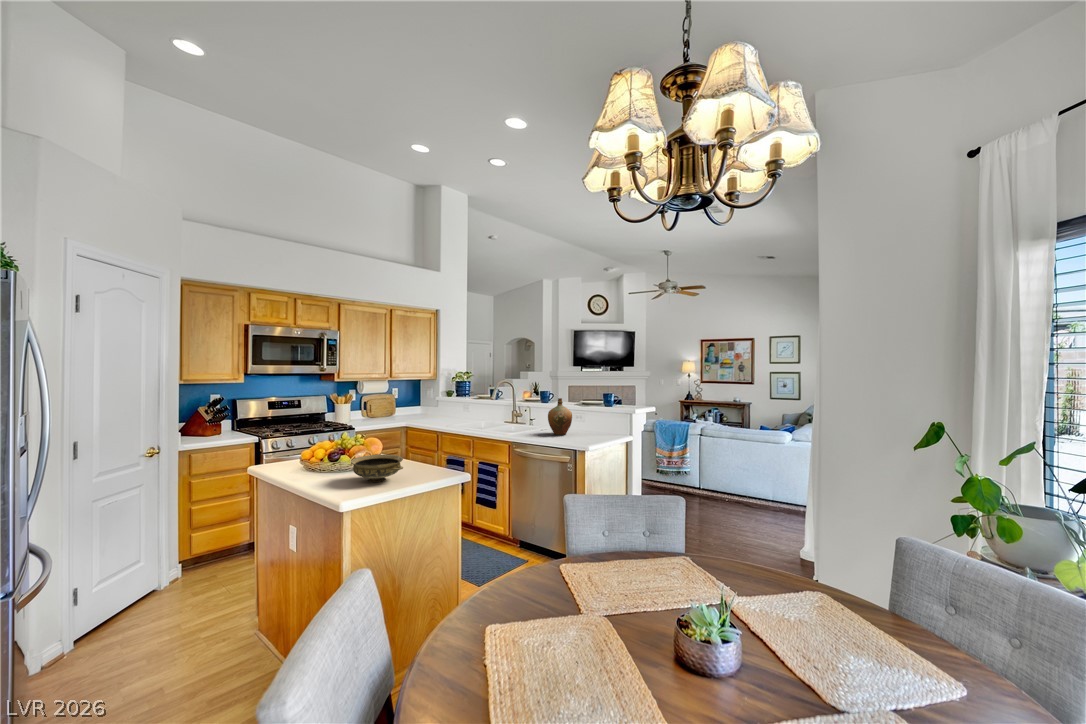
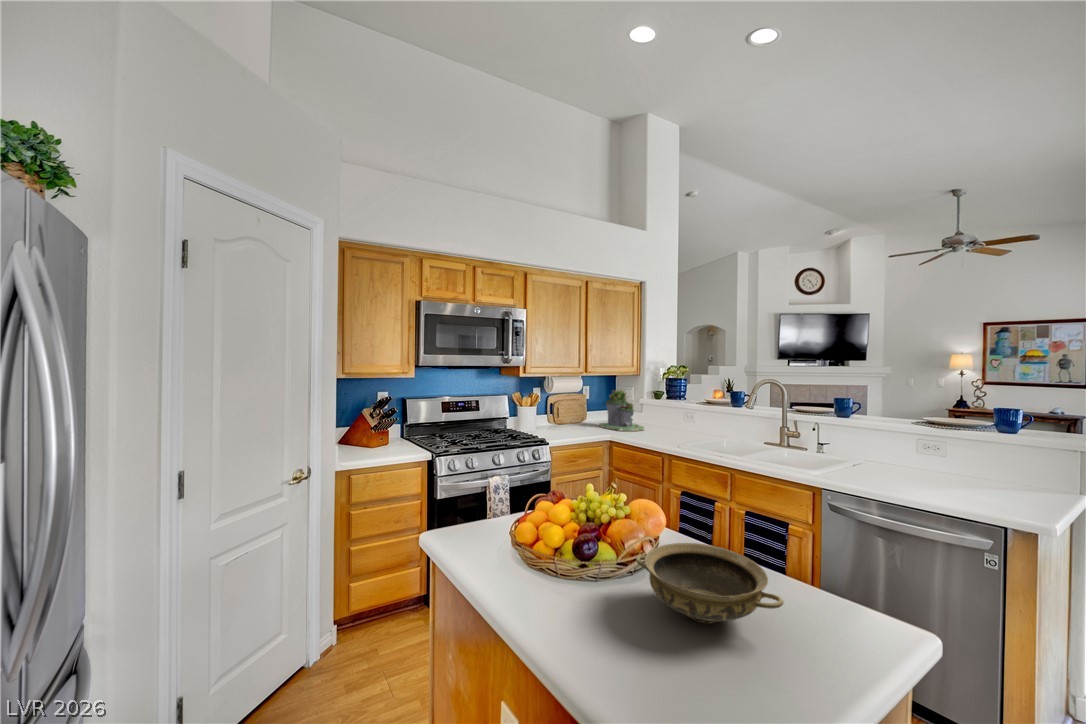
succulent planter: none [403,389,437,420] -> present [599,390,644,431]
ceramic jug: present [548,398,572,435] -> none [872,412,929,477]

